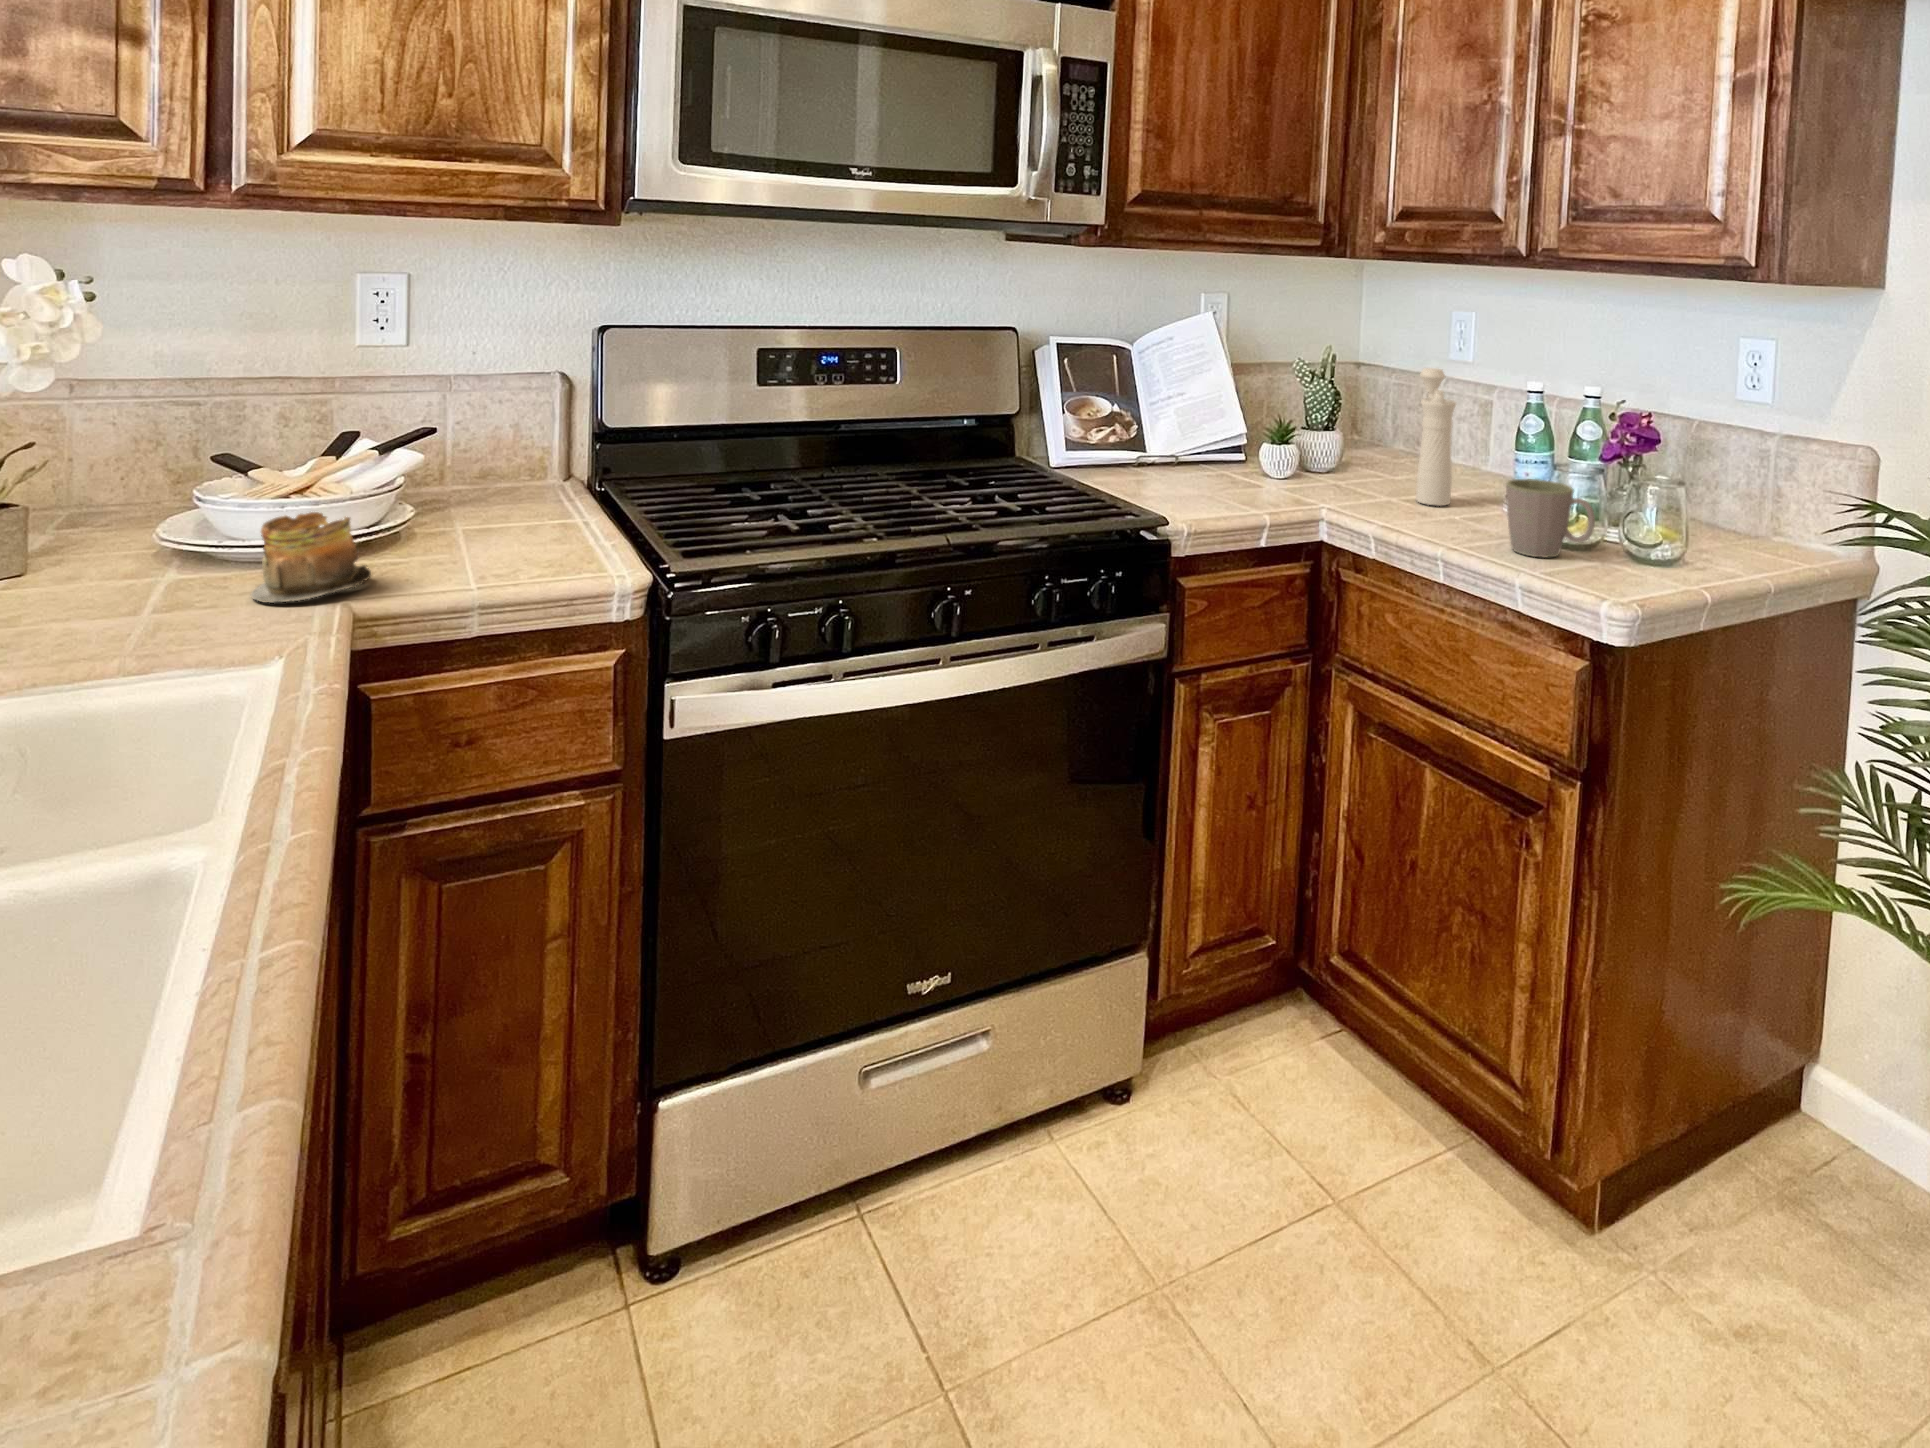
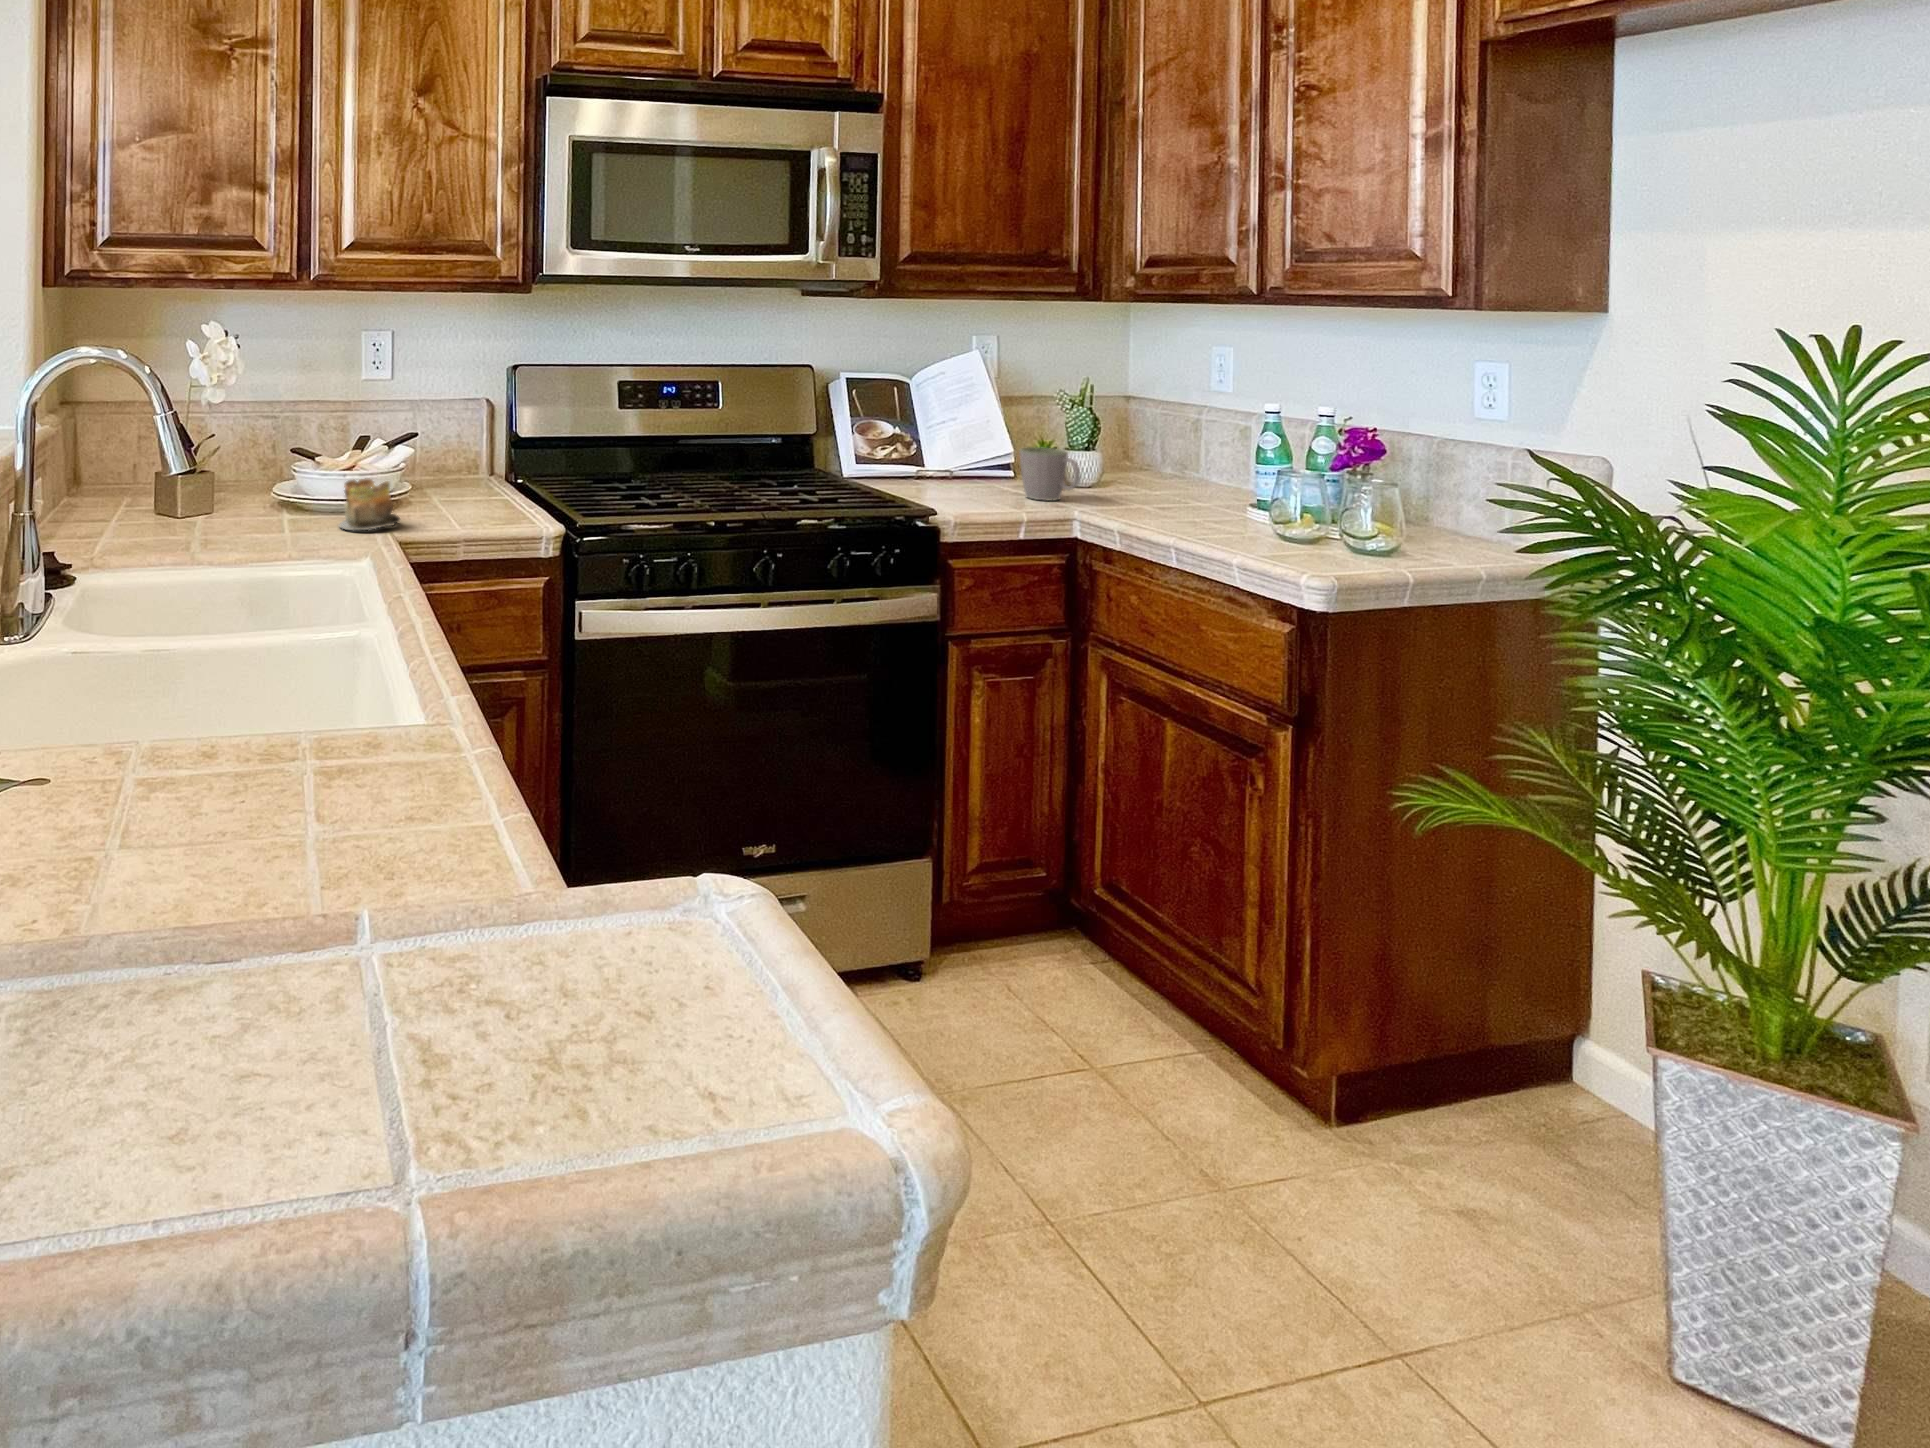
pepper mill: present [1416,368,1456,506] -> none [1159,395,1194,512]
mug: present [1506,479,1595,558] -> present [1019,447,1080,501]

